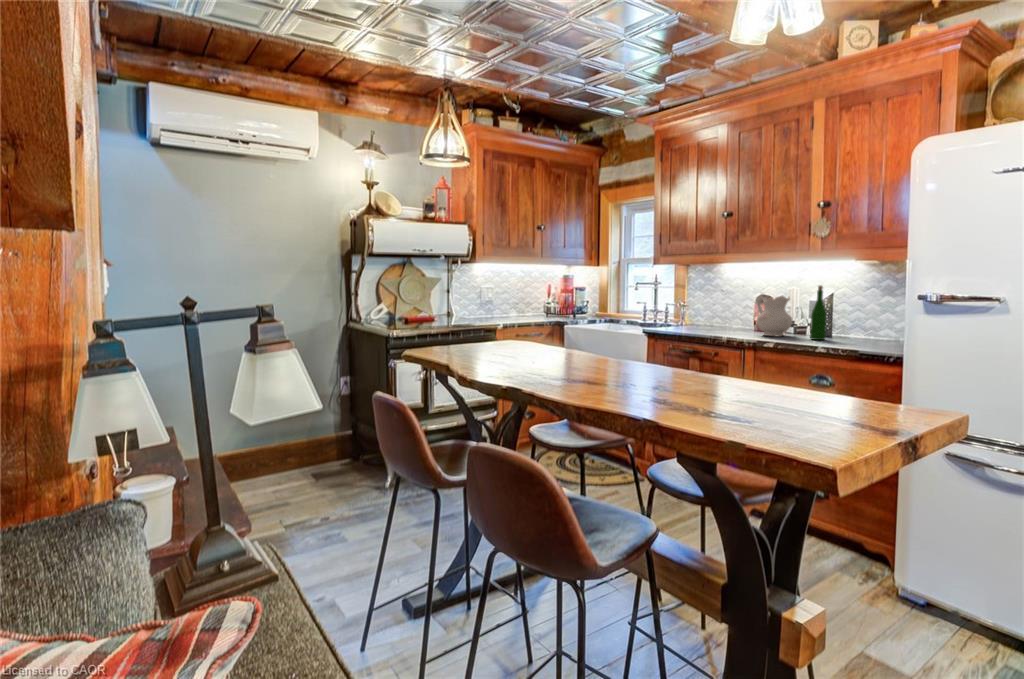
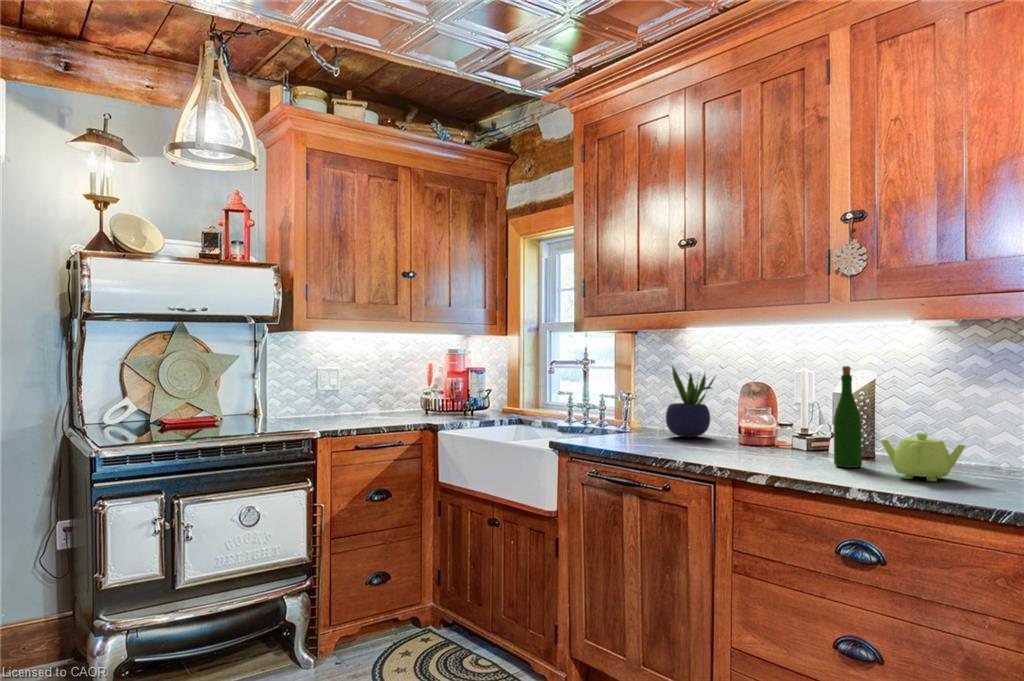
potted plant: none [708,285,741,328] -> present [666,366,715,437]
ceramic pitcher: present [757,294,792,336] -> none [740,381,801,459]
teapot: none [837,320,881,345] -> present [881,433,965,481]

